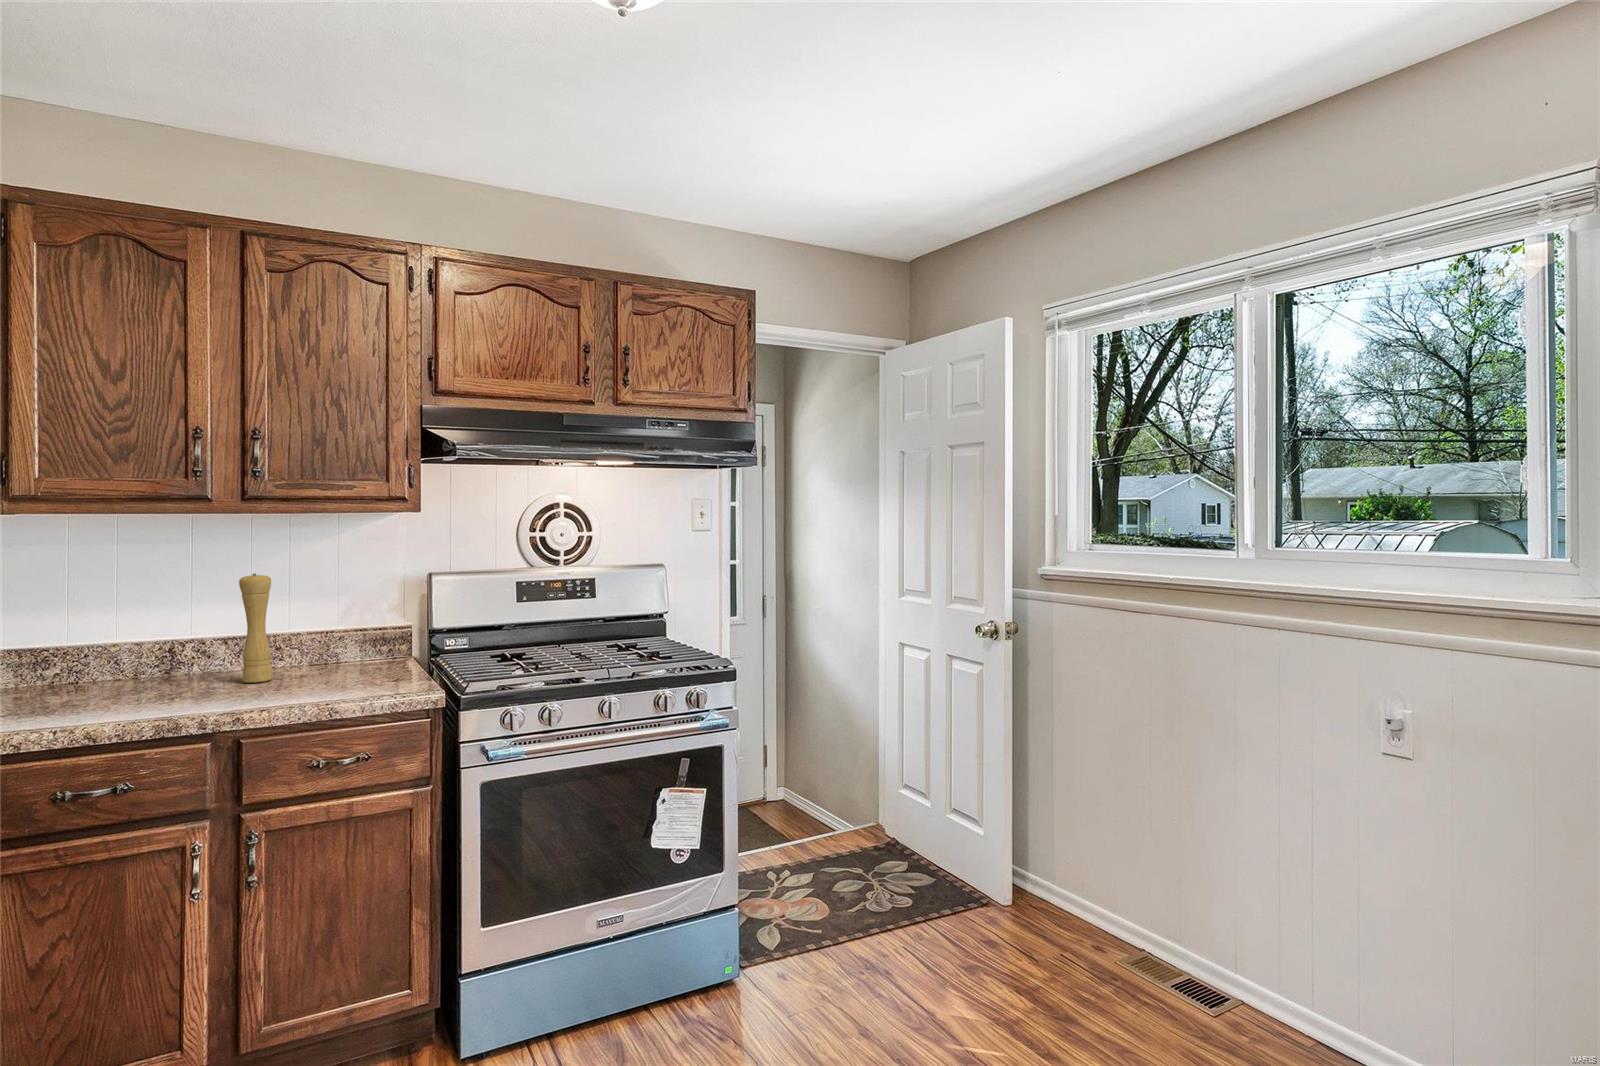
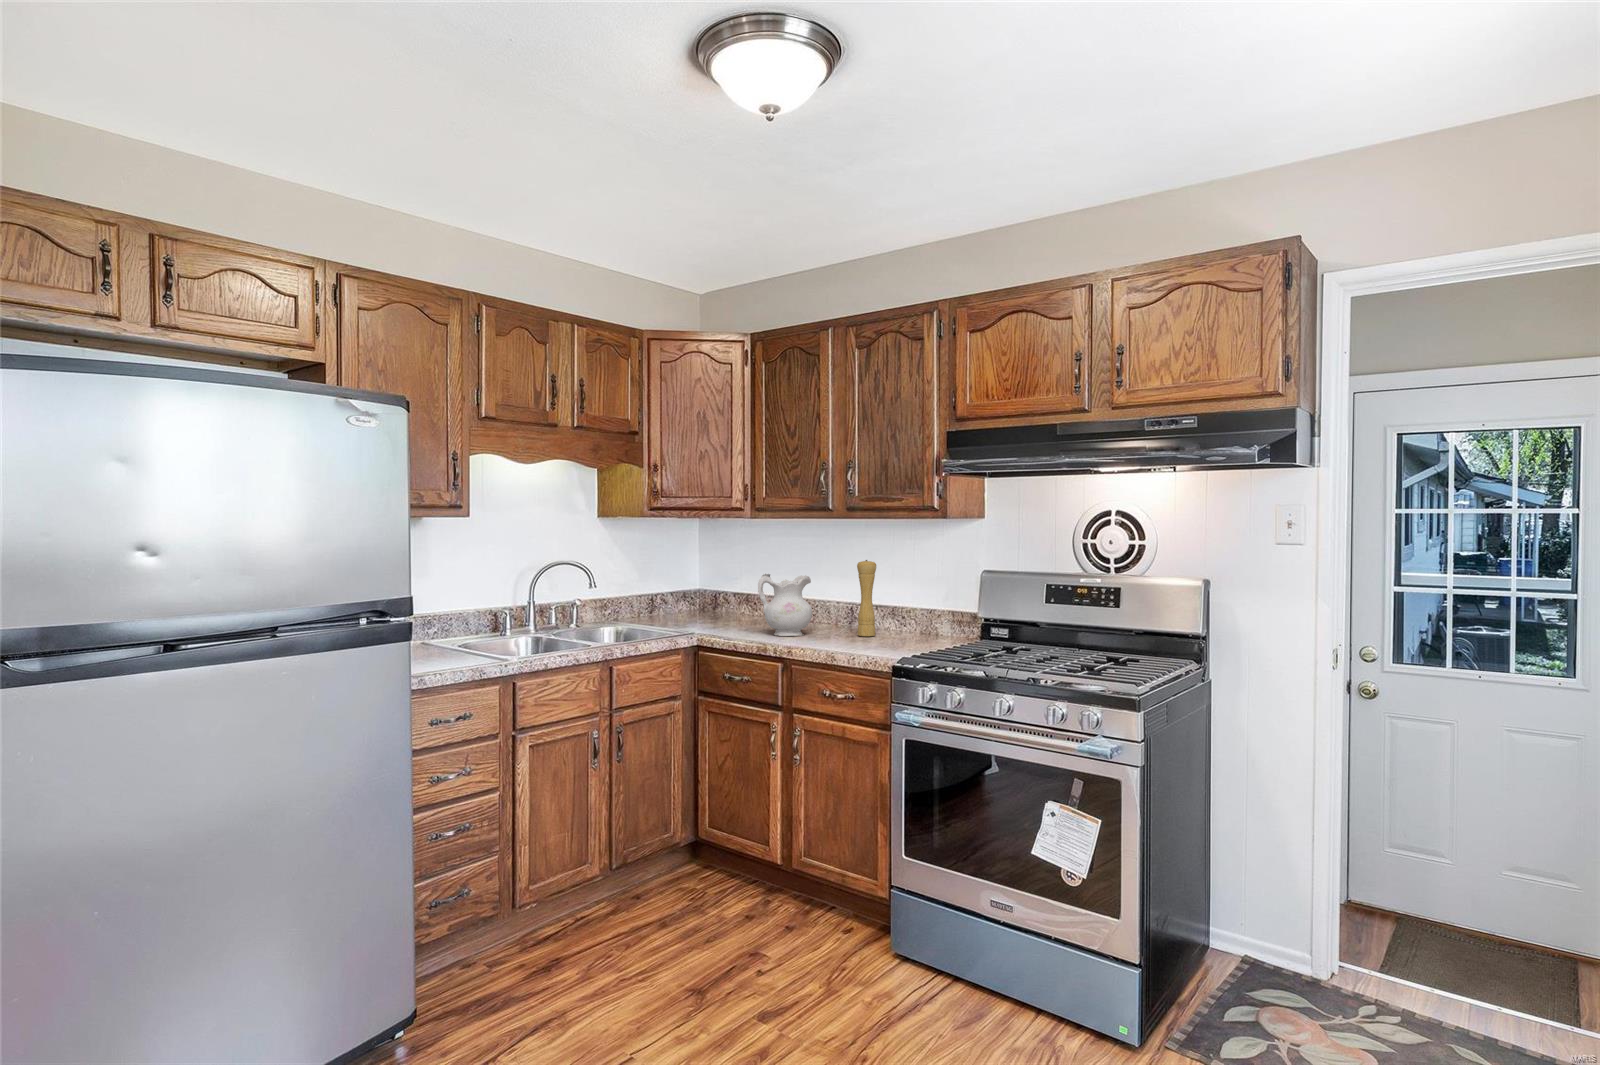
ceramic pitcher: none [70,605,169,709] -> present [758,574,812,636]

